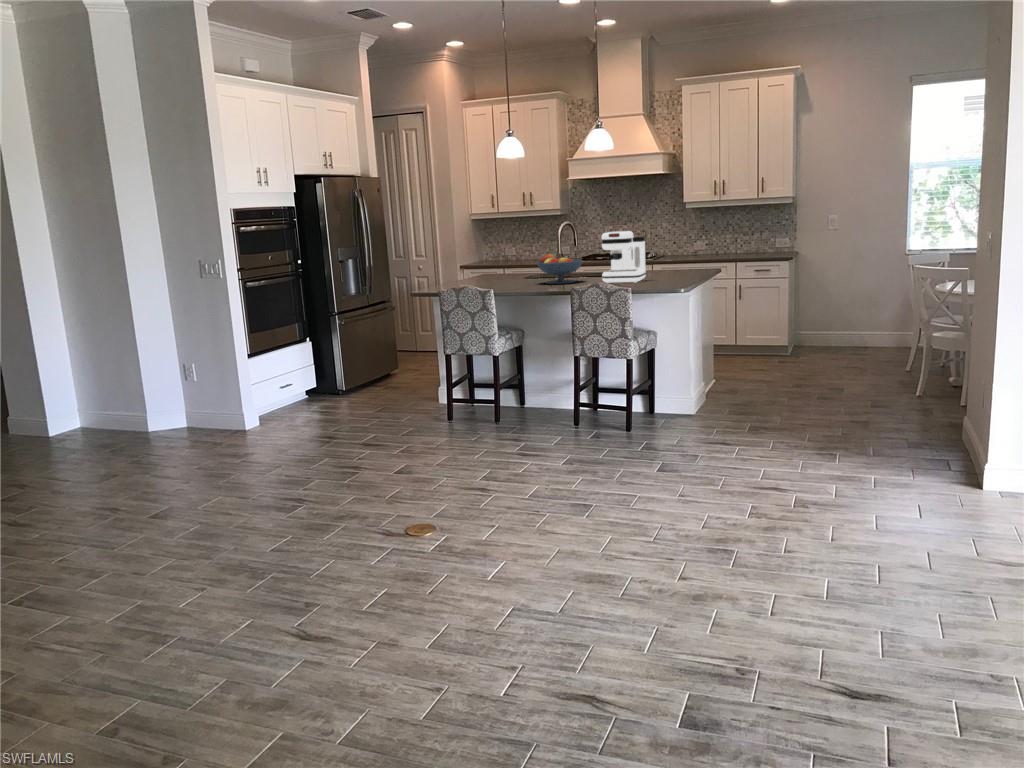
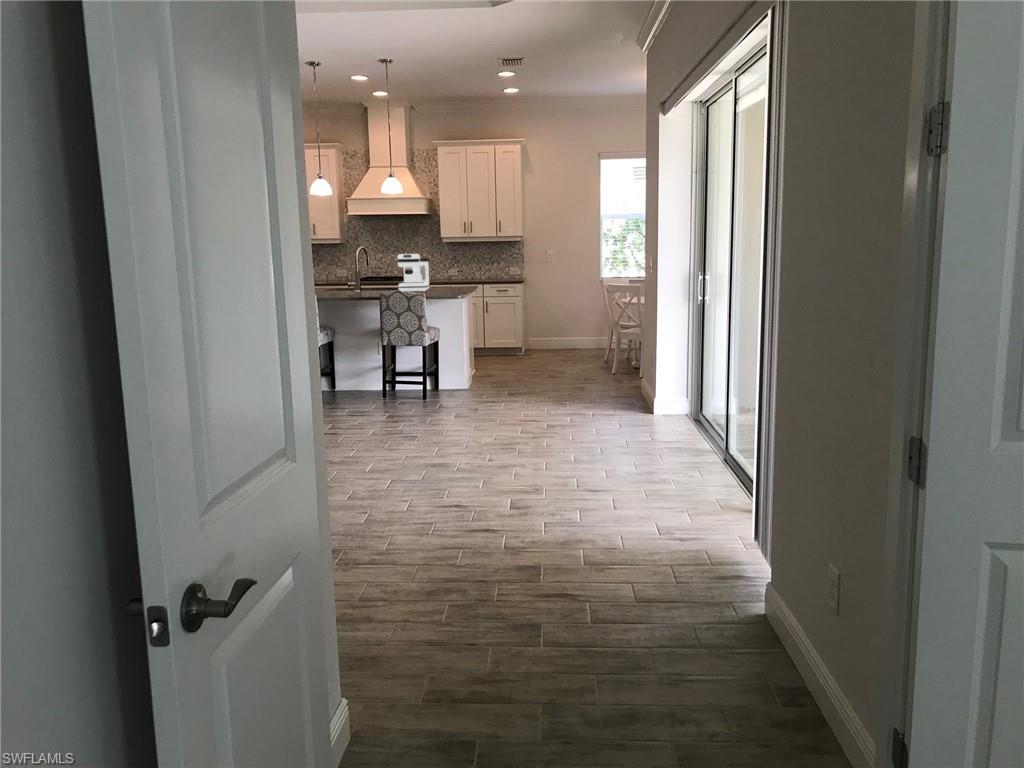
fruit bowl: present [537,254,582,284] -> none [345,270,381,293]

